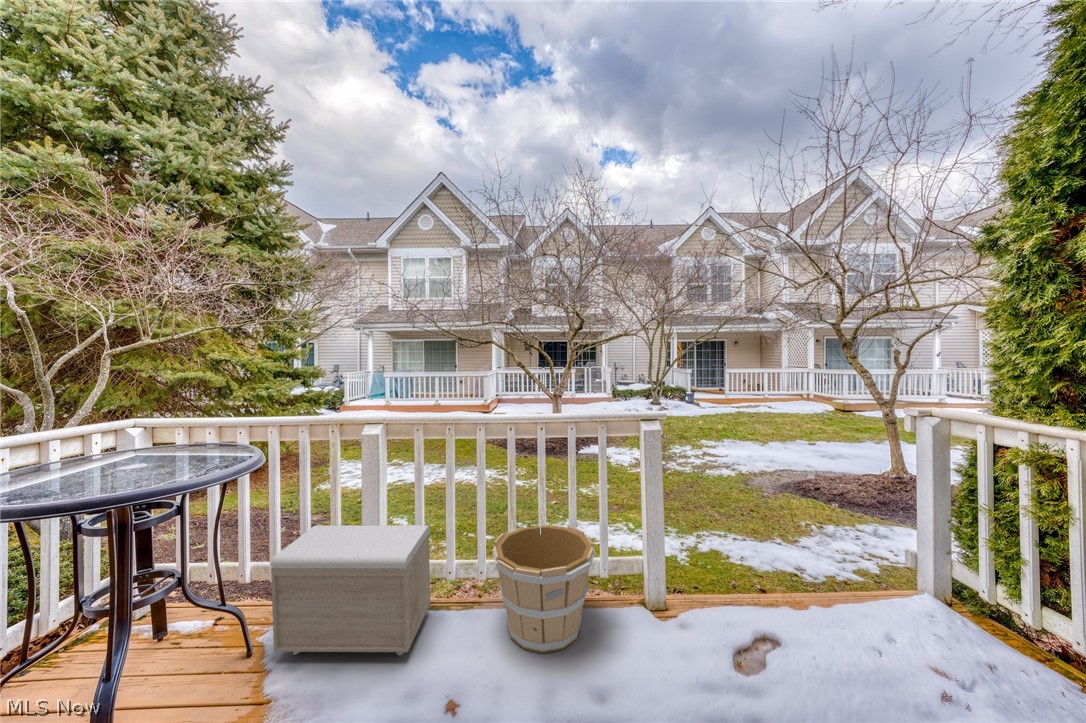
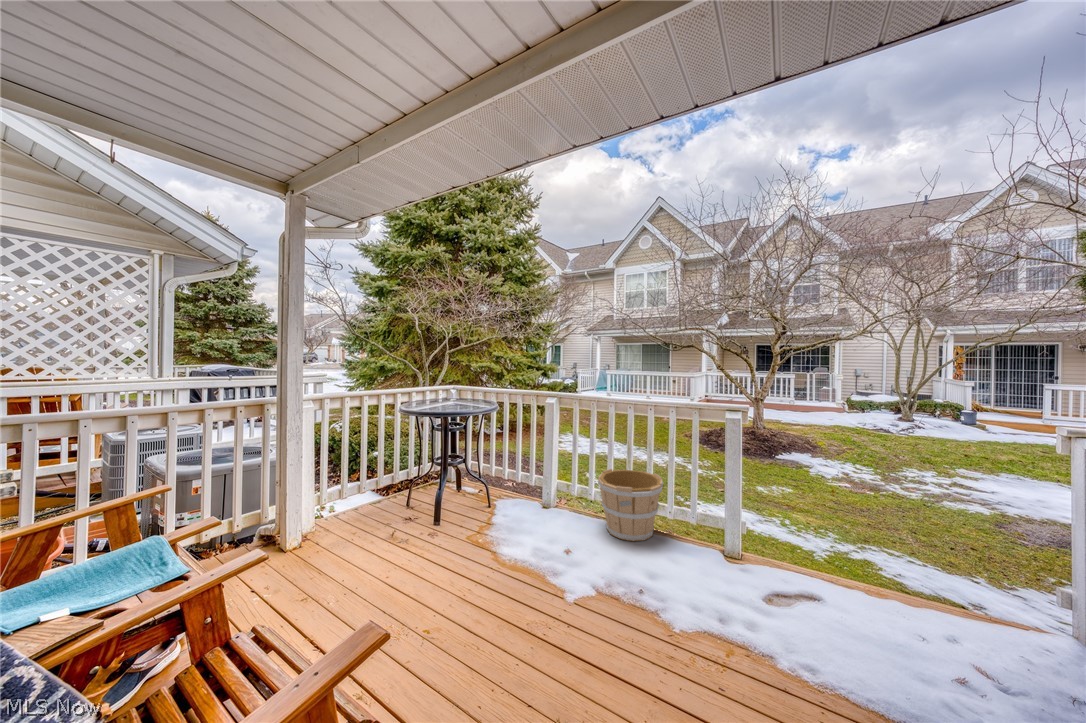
storage bench: present [271,525,430,655] -> none [495,447,572,519]

